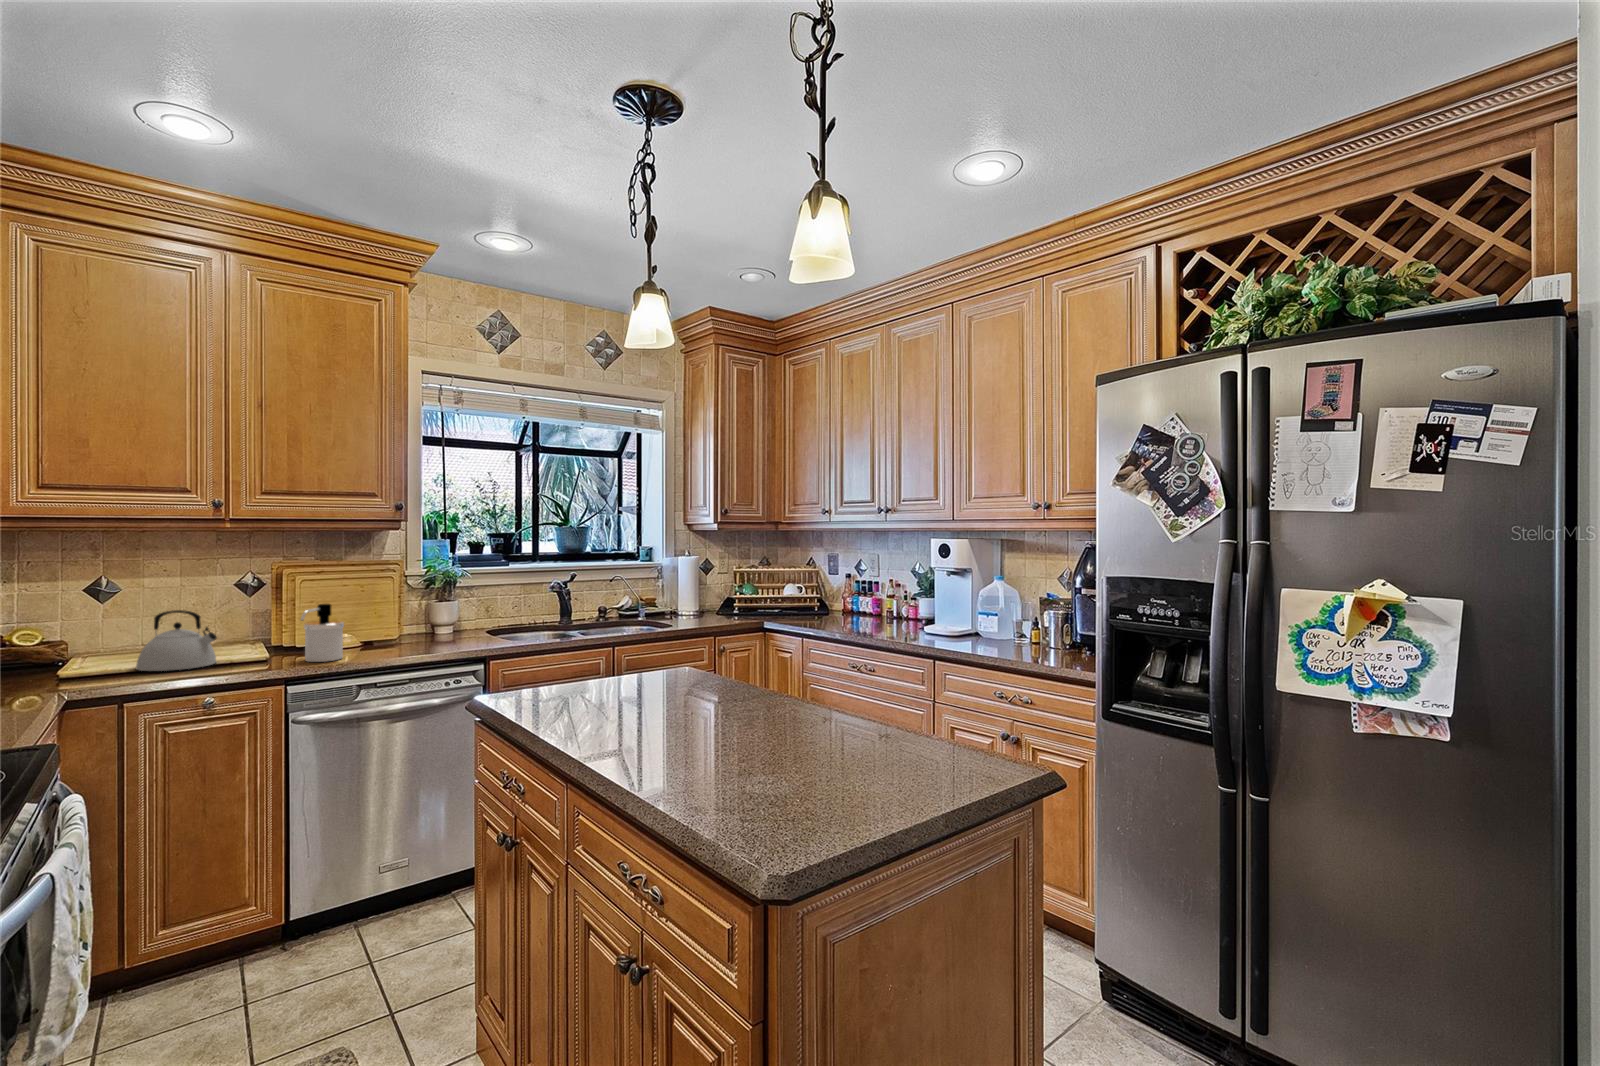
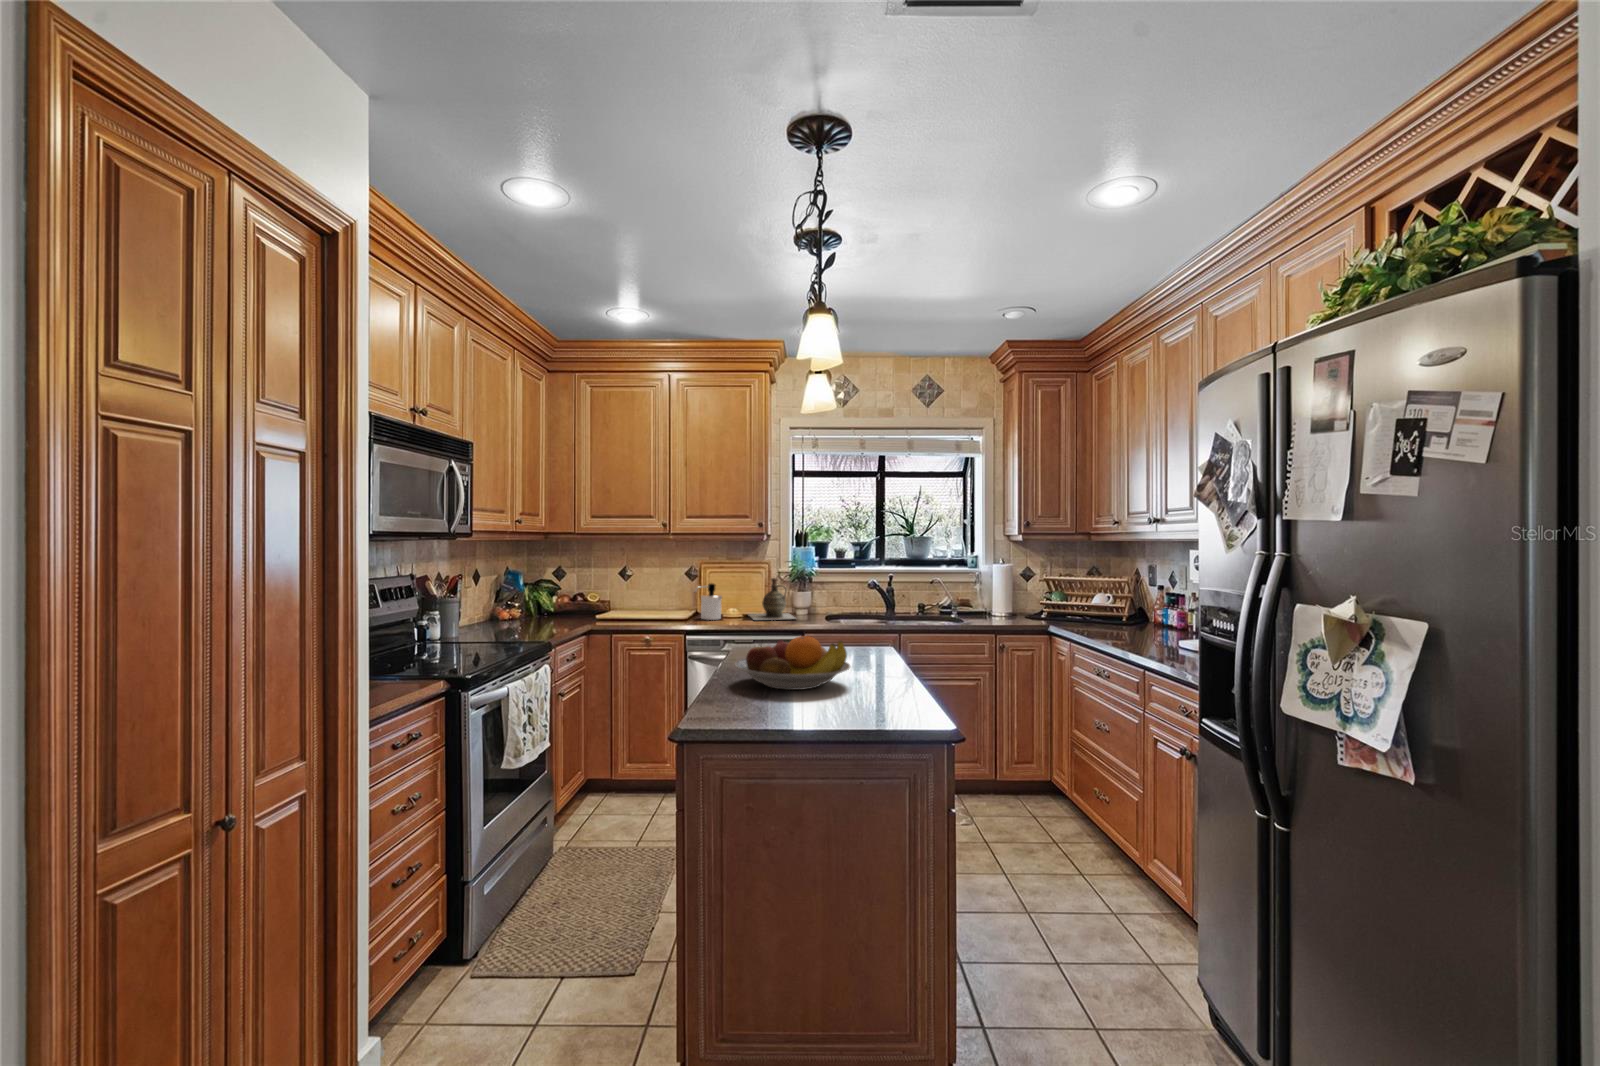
ceramic jug: none [376,589,469,654] -> present [749,578,795,620]
kettle: present [136,610,217,671] -> none [627,582,664,616]
fruit bowl: none [684,675,858,762] -> present [735,636,850,690]

